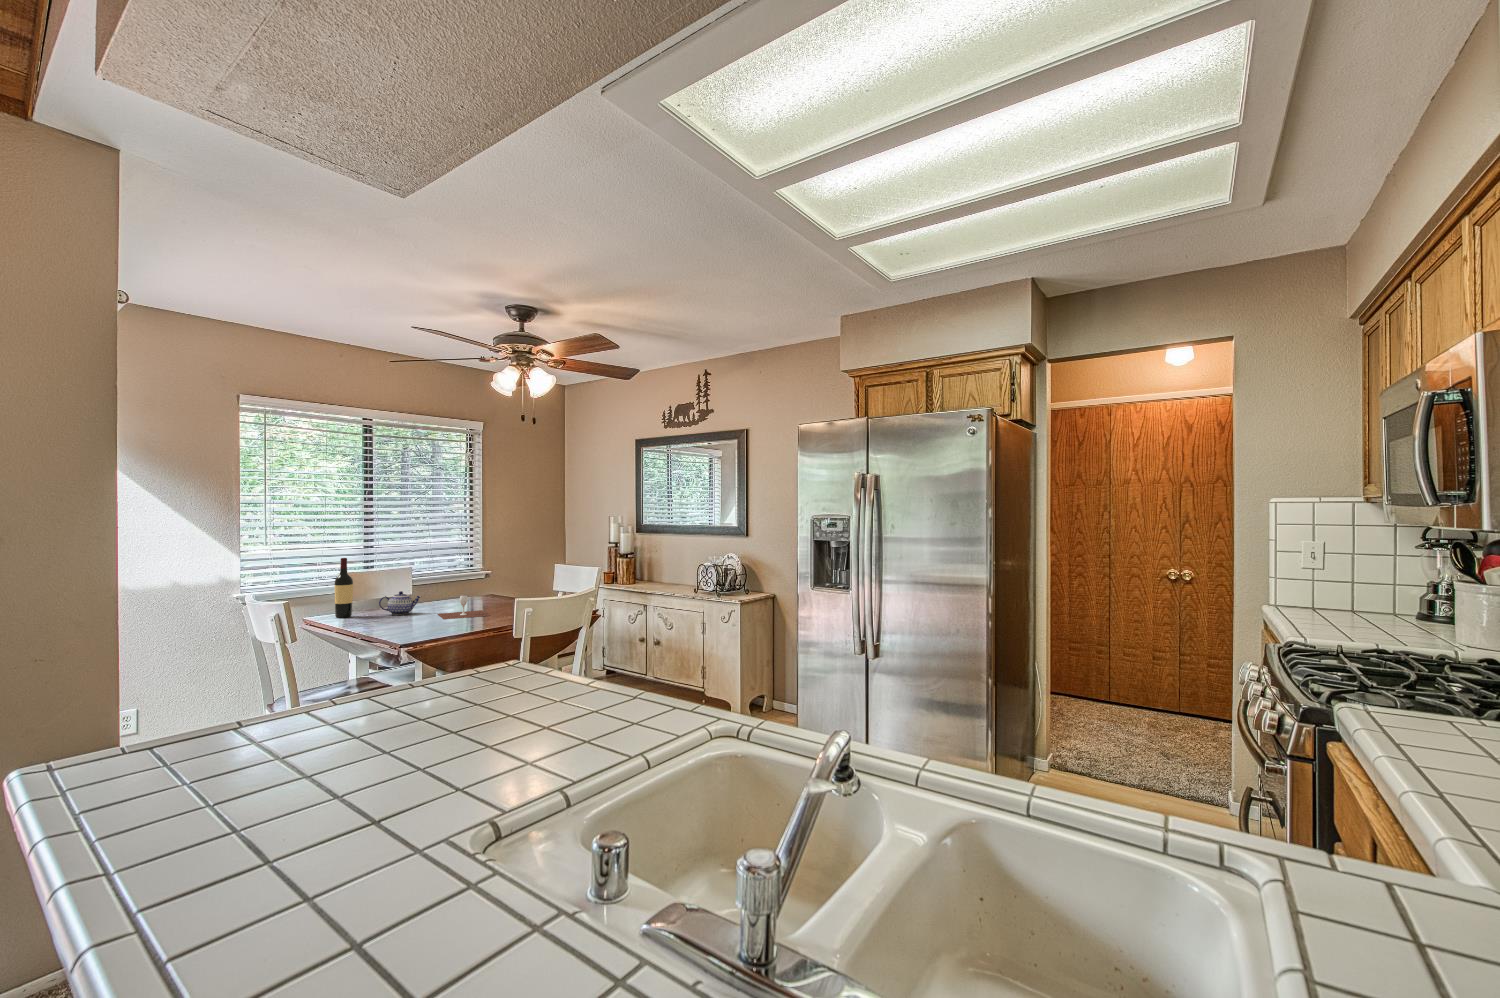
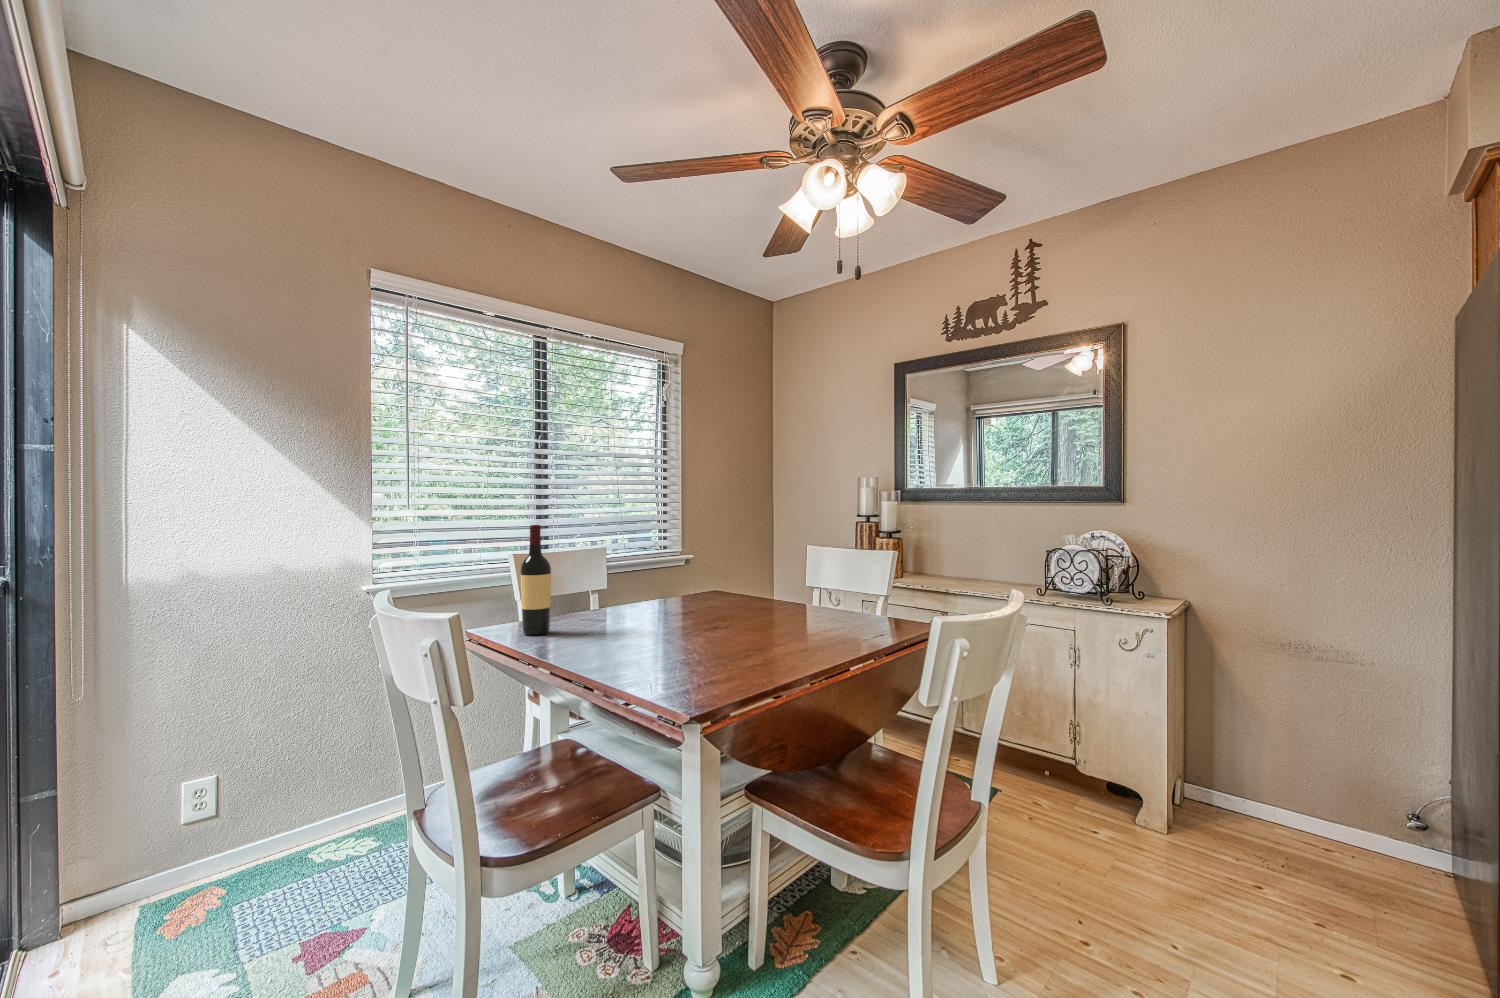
teapot: present [379,591,421,615] -> none [594,586,664,630]
wine glass: present [438,595,490,620] -> none [695,595,802,644]

